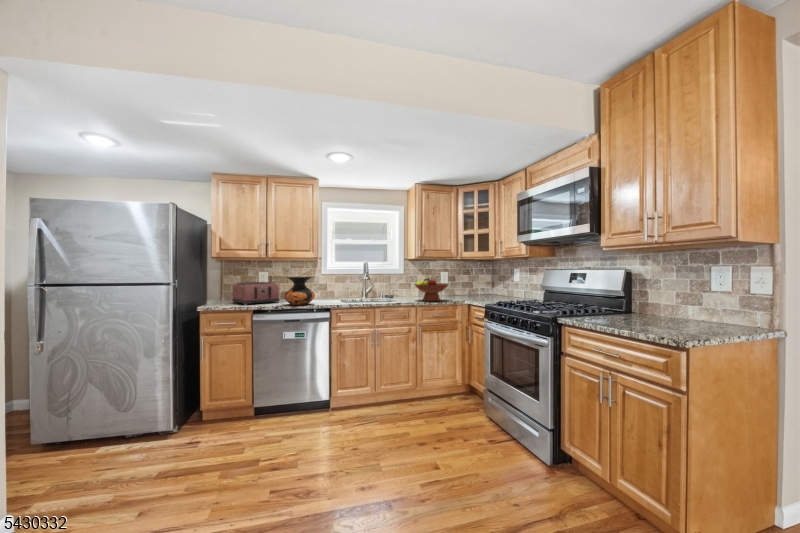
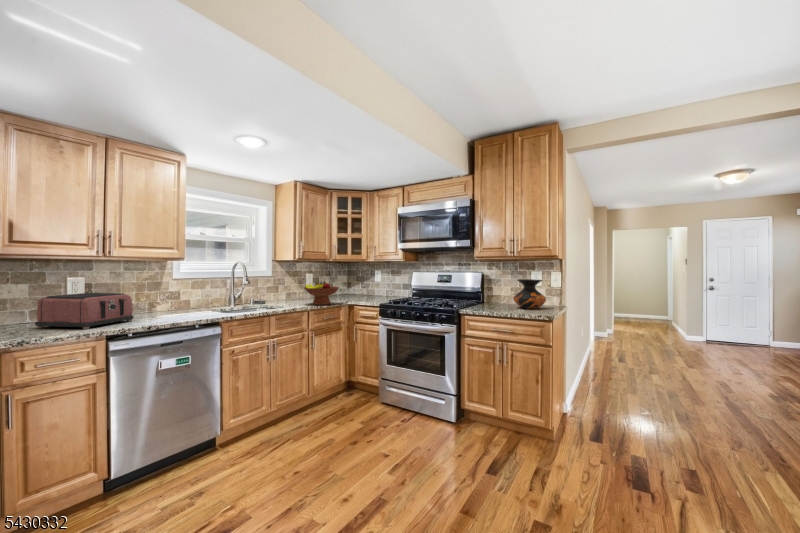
vase: present [284,277,315,305] -> present [513,279,546,309]

